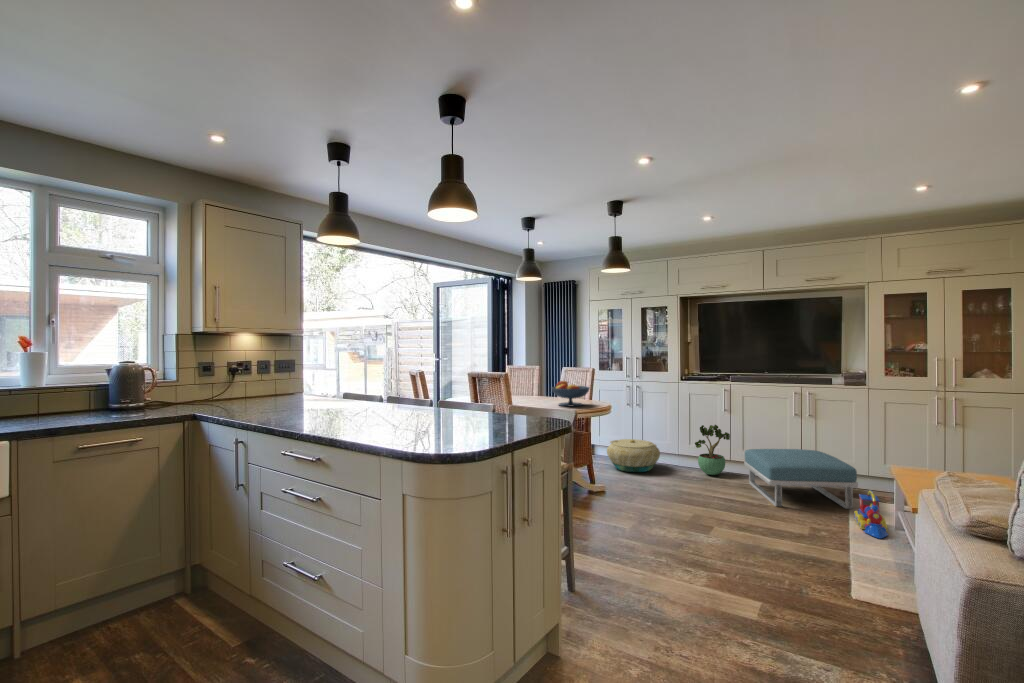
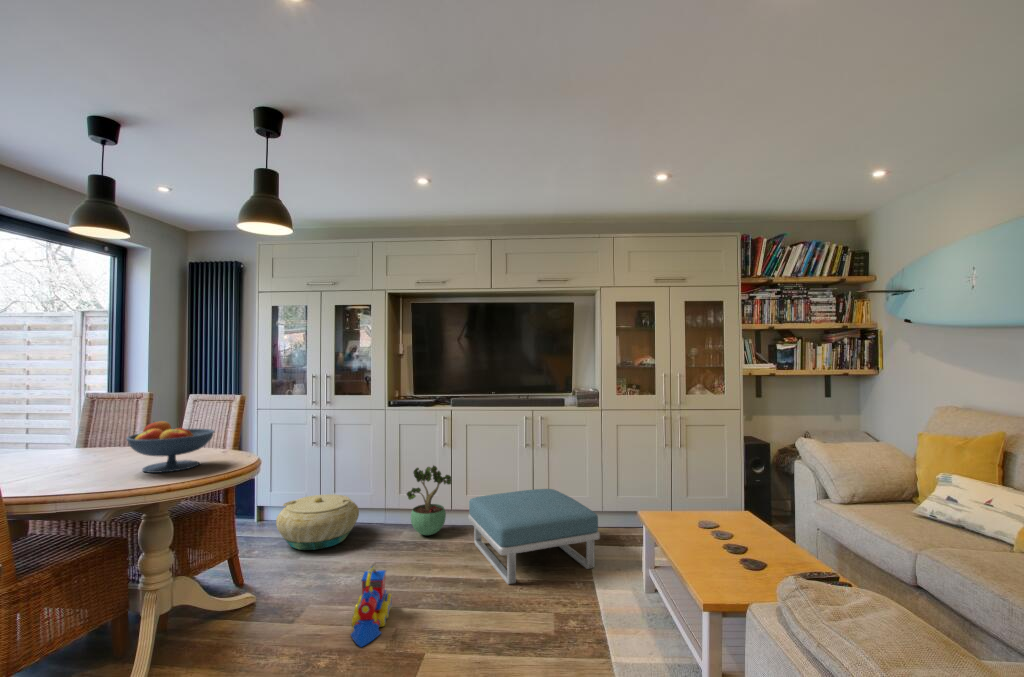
toy train: present [854,490,888,539] -> present [351,566,392,647]

